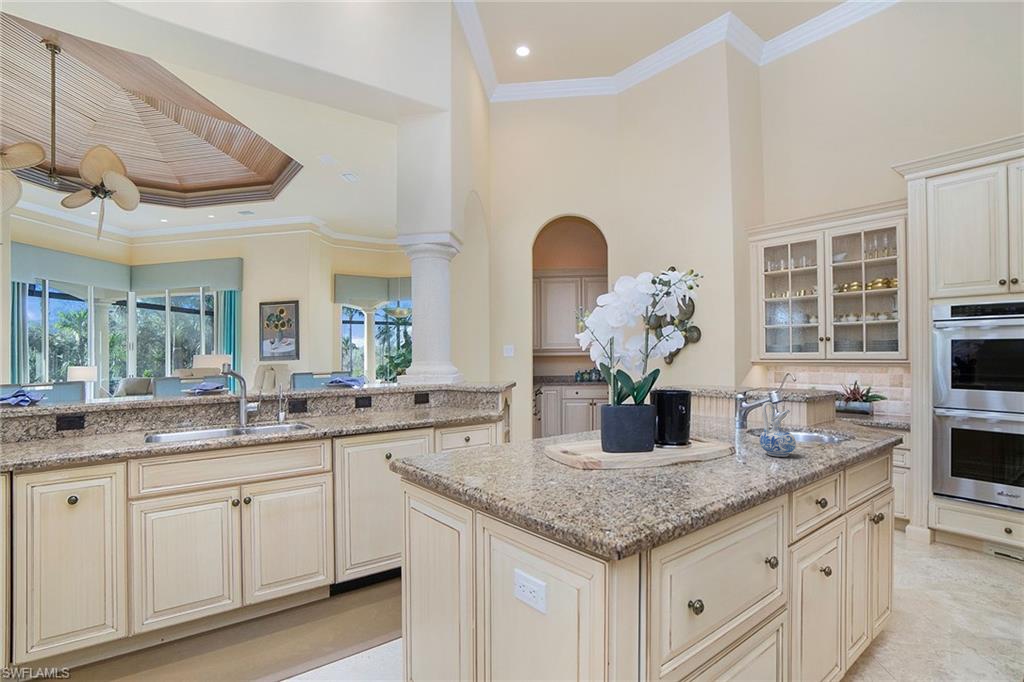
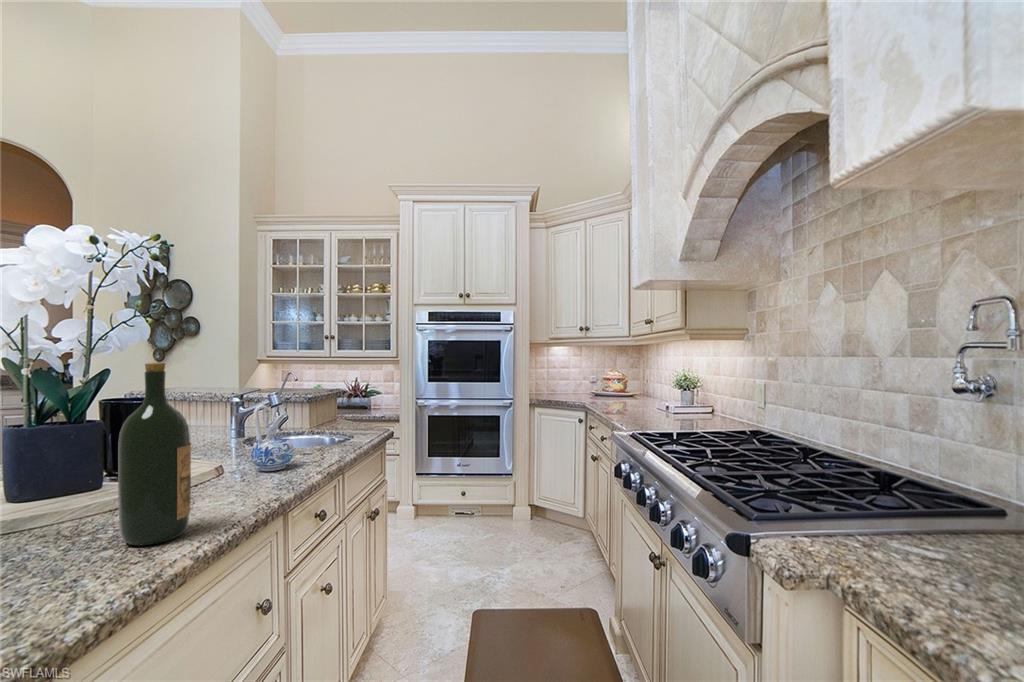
wine bottle: none [685,370,727,487] -> present [118,363,191,546]

